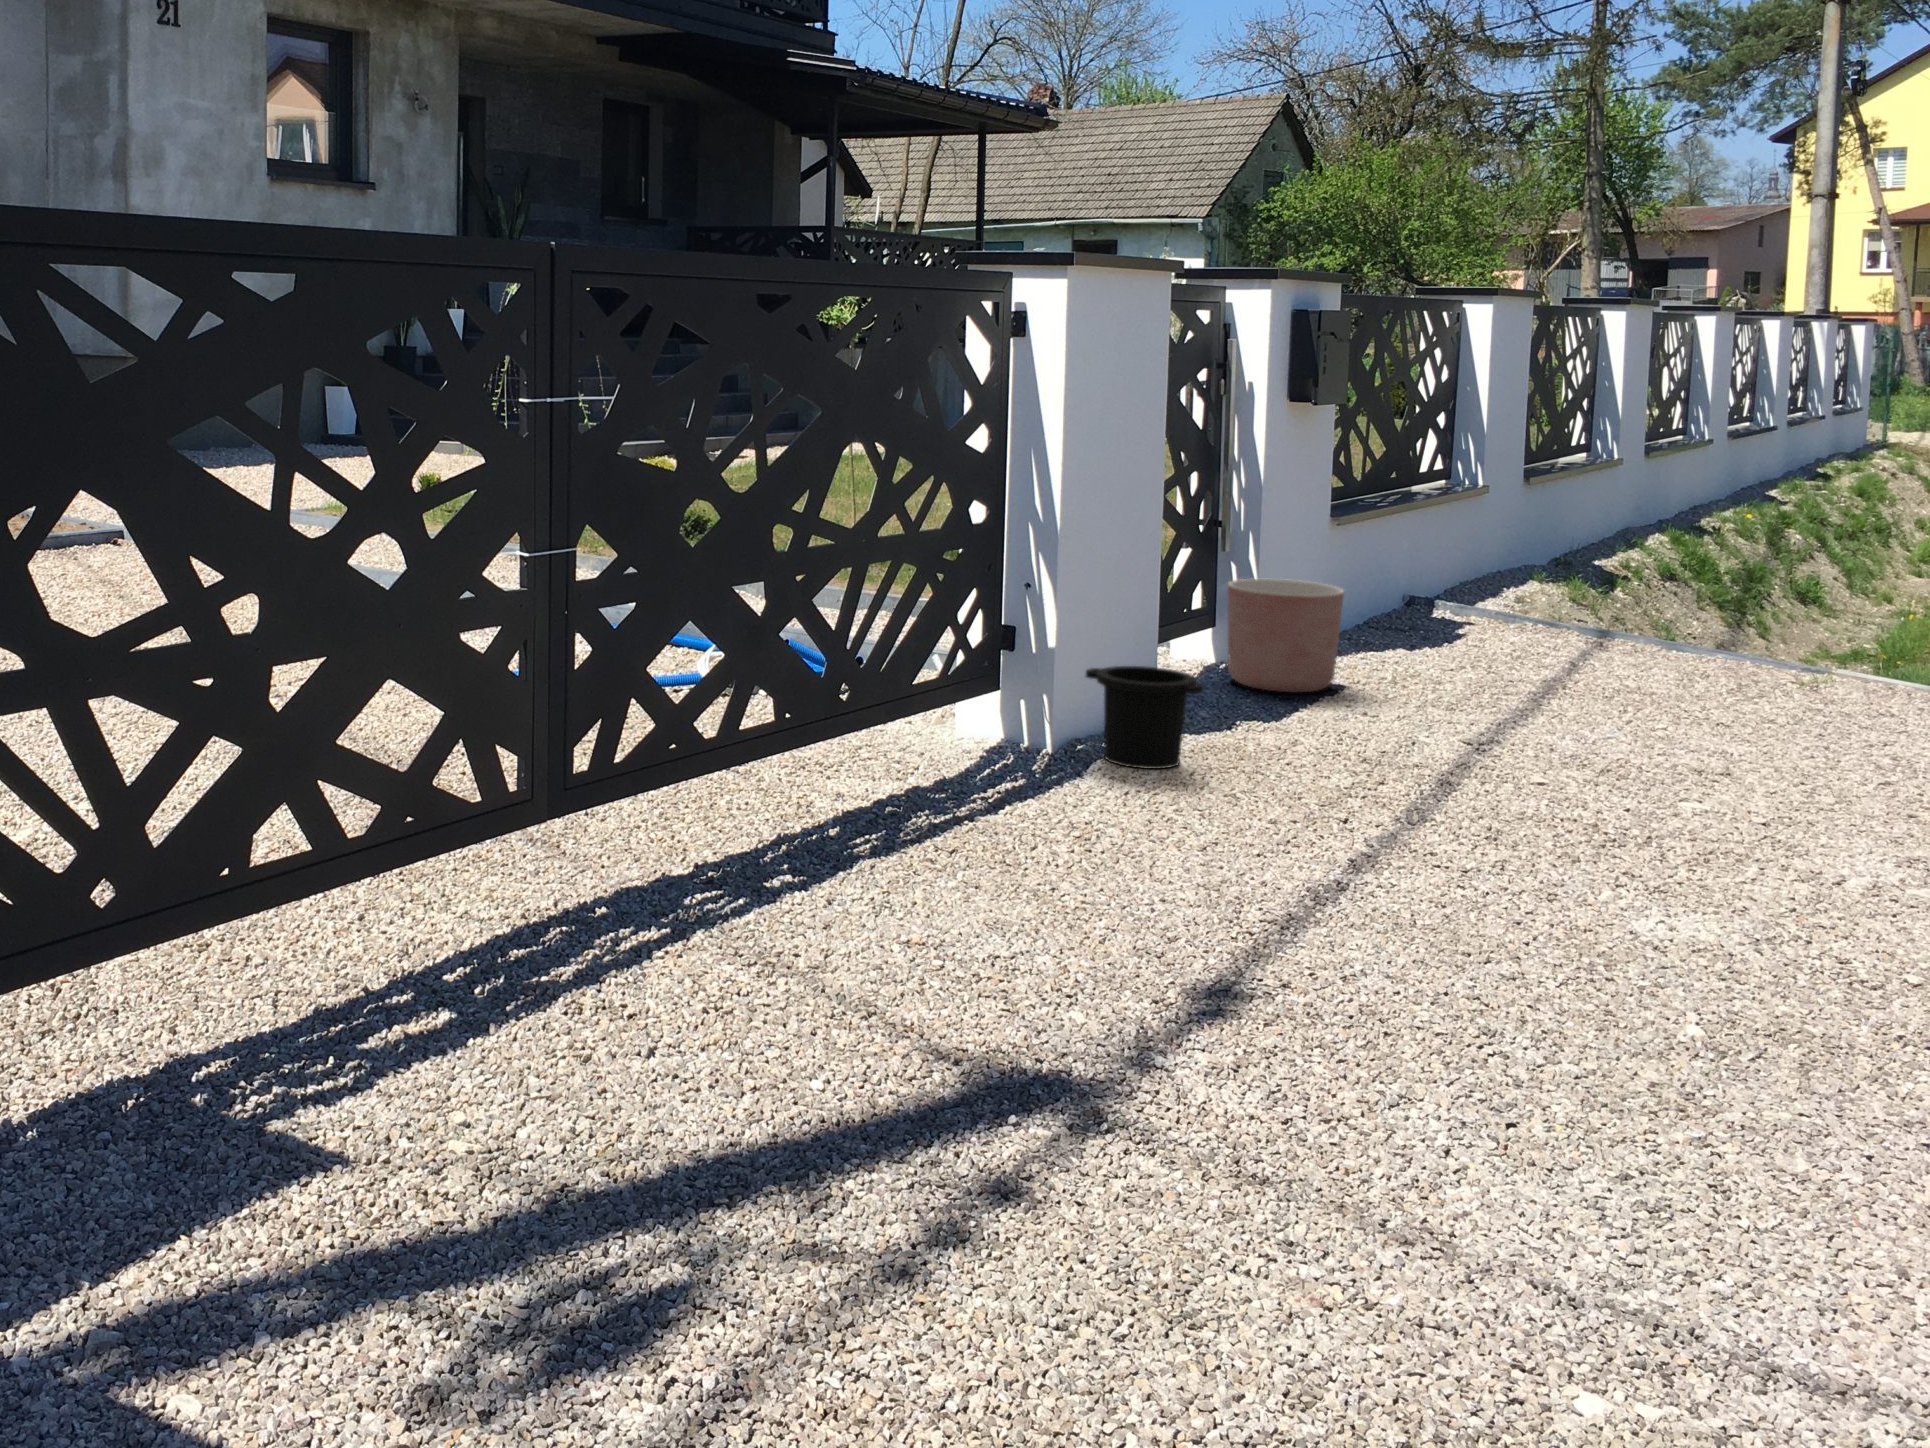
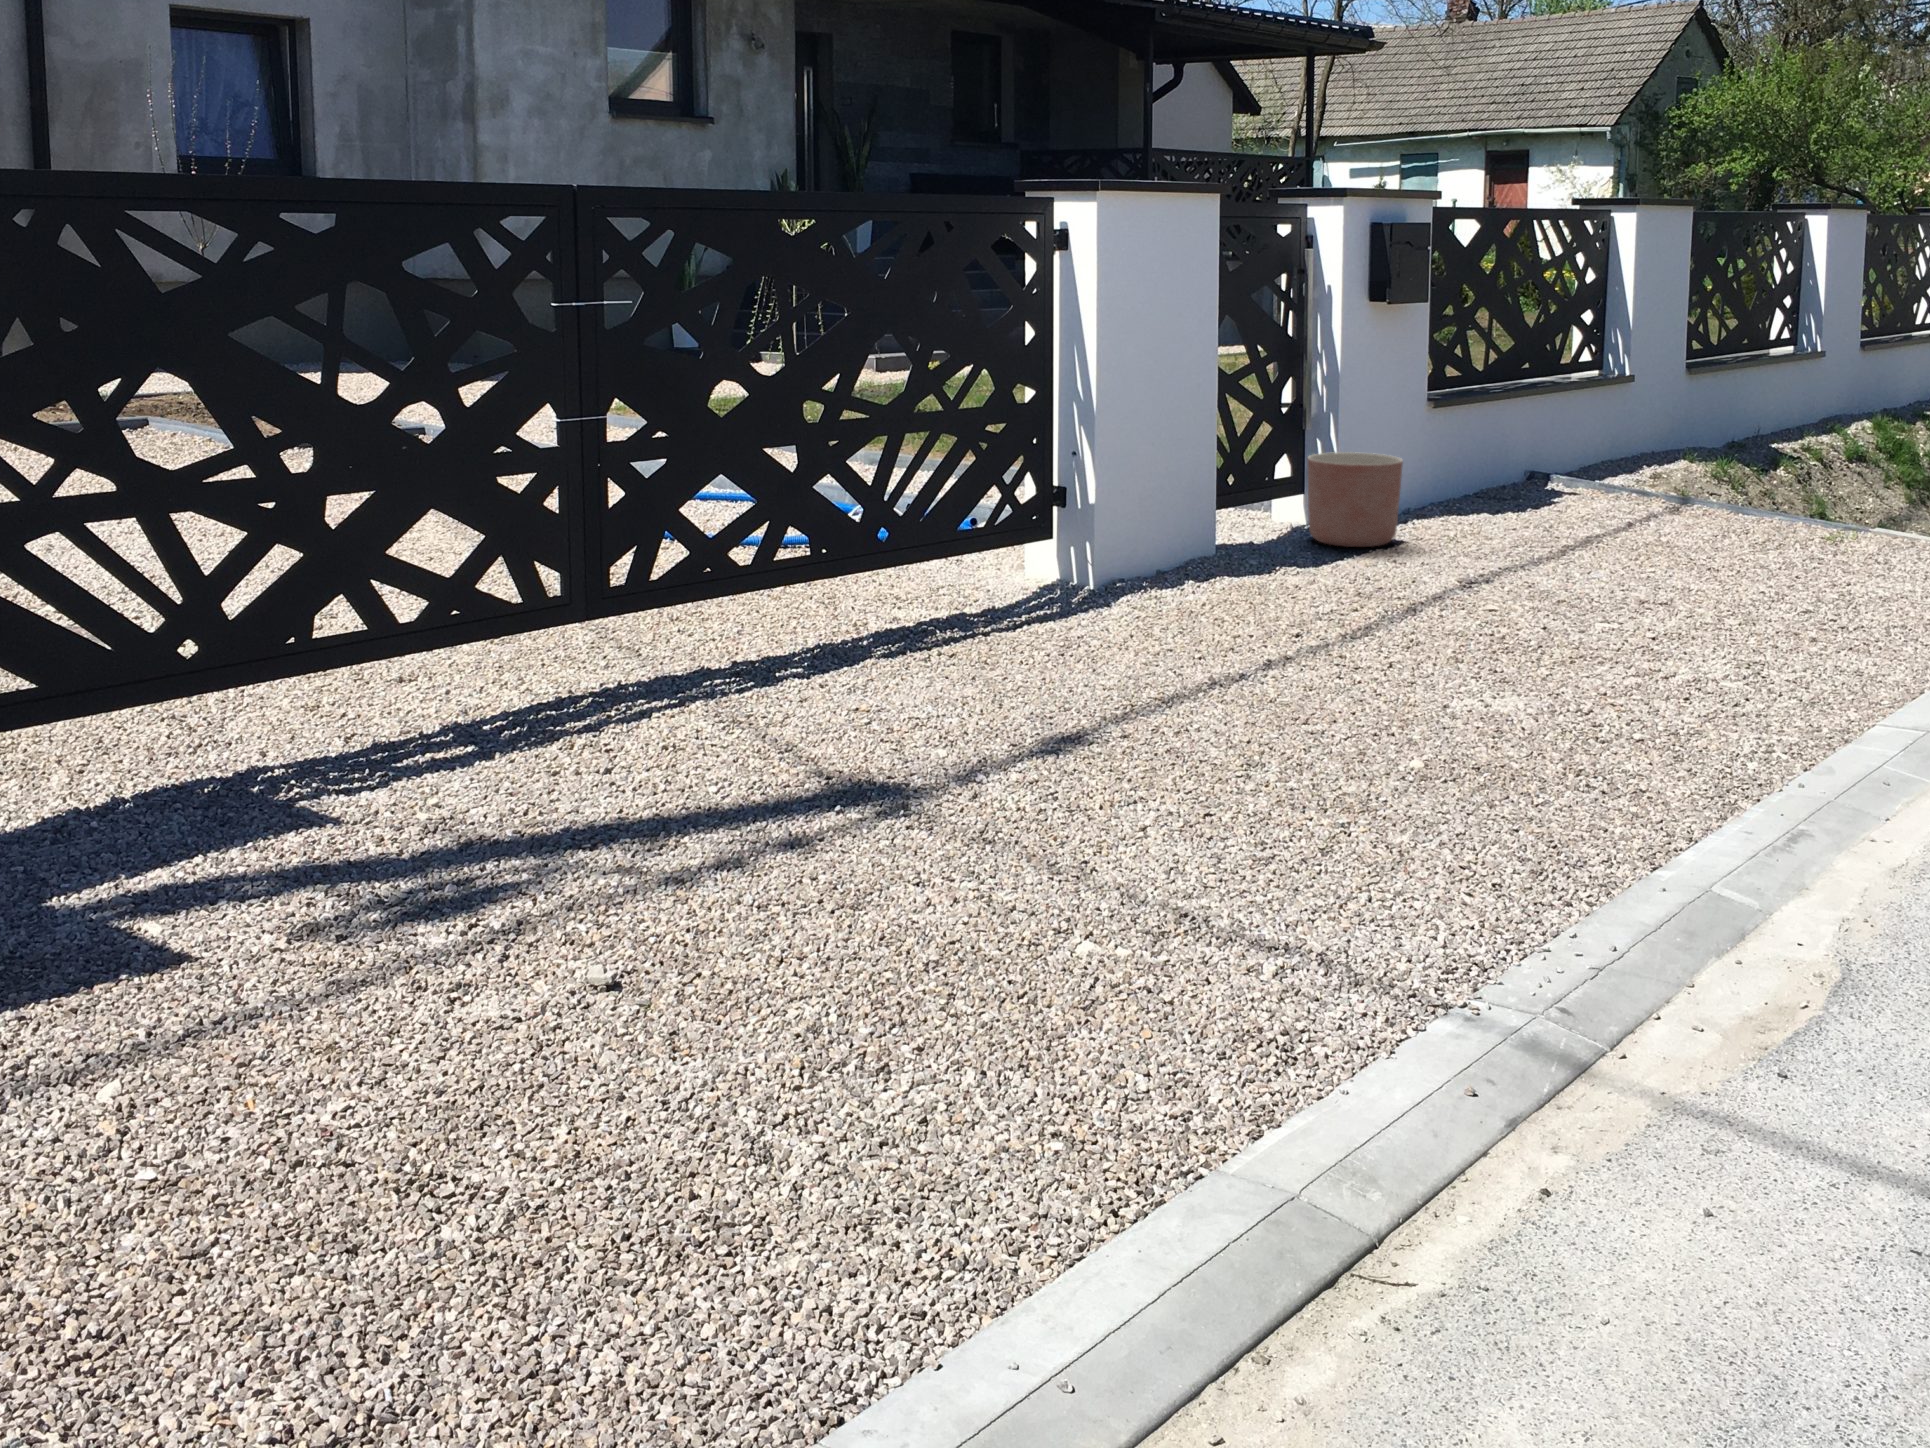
trash can: present [1086,666,1203,769] -> none [1123,519,1210,601]

